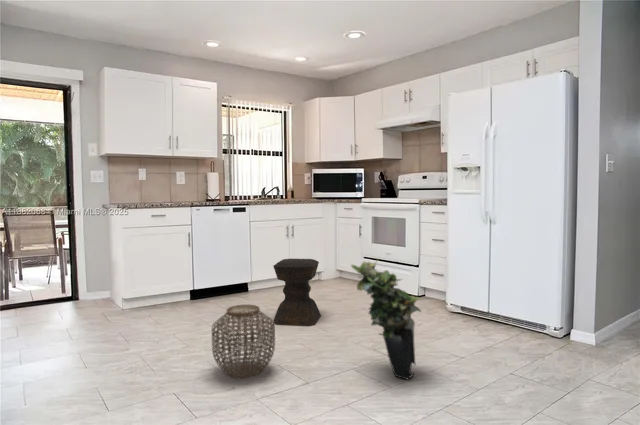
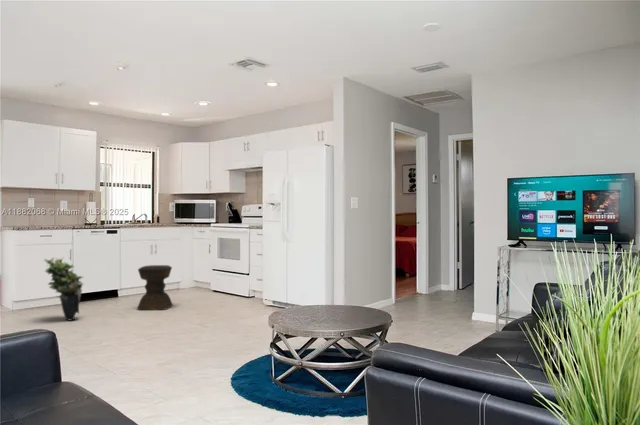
potted plant: present [351,262,421,379] -> present [45,258,83,321]
woven basket: present [212,305,275,378] -> none [95,287,136,330]

